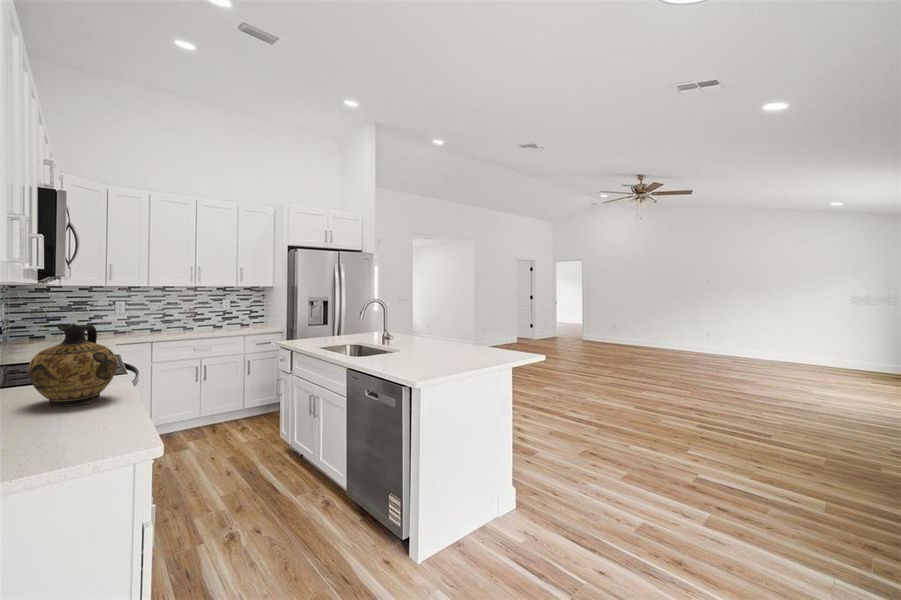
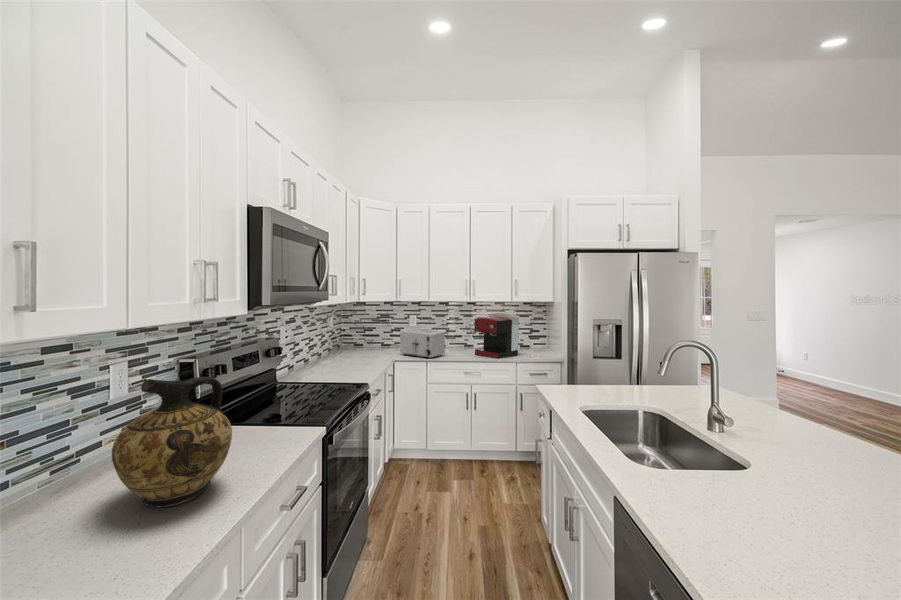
coffee maker: none [202,296,245,335] -> present [475,313,519,359]
toaster: none [117,313,172,339] -> present [400,329,445,358]

